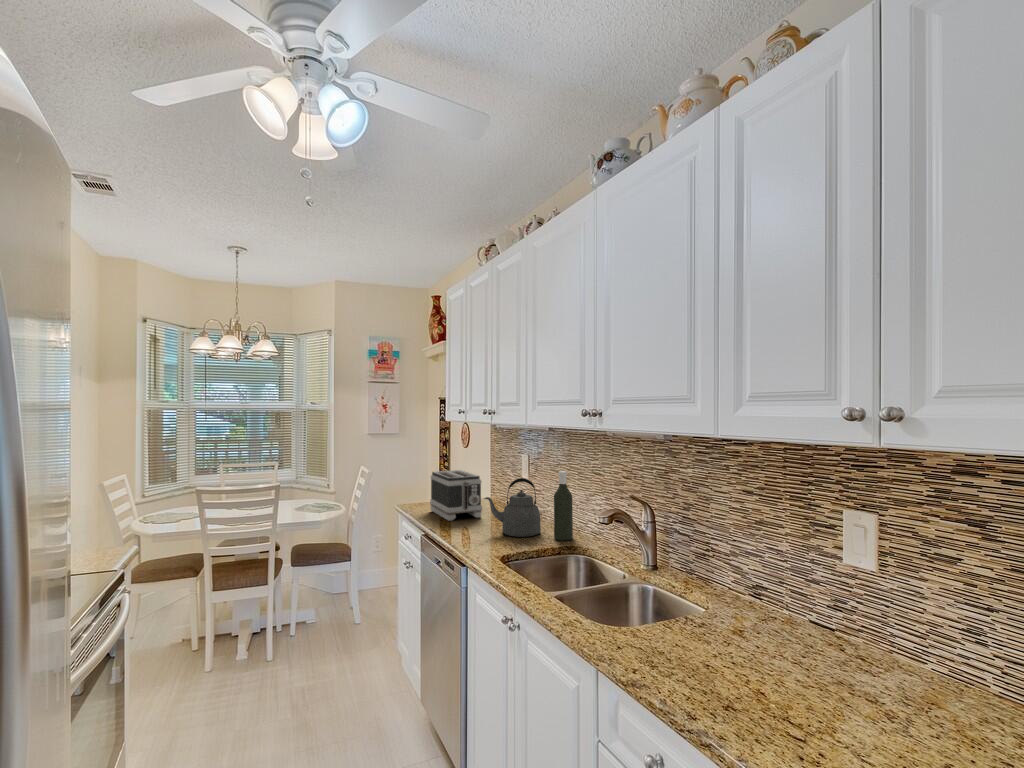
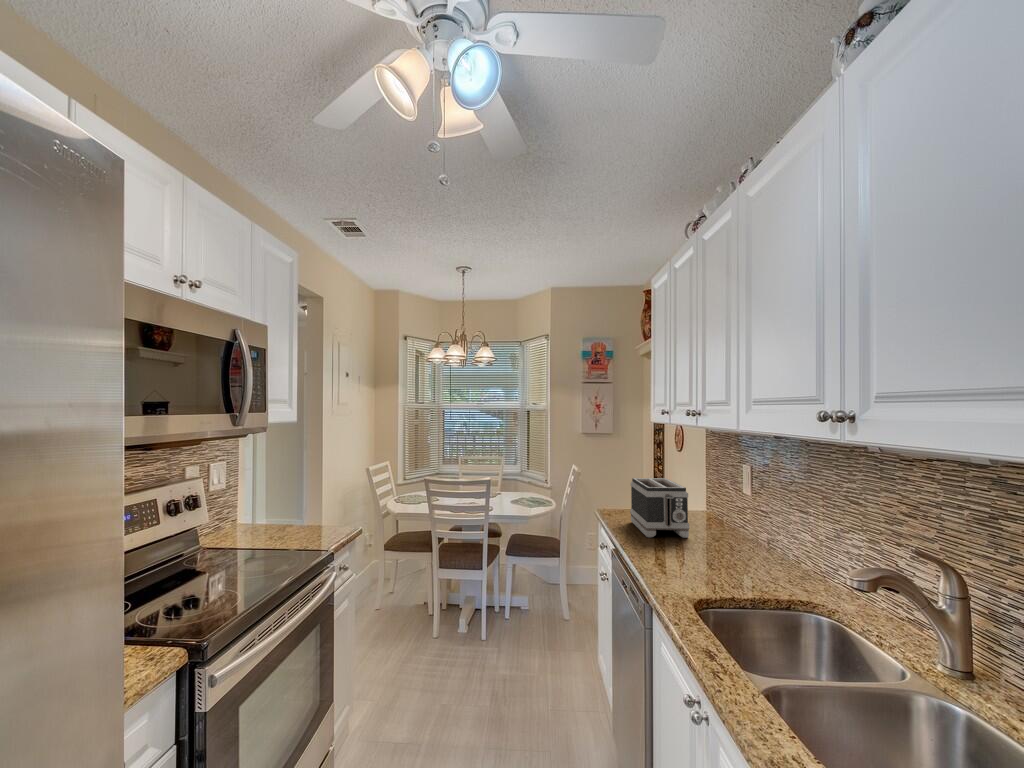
bottle: present [554,471,573,541] -> none [783,493,813,591]
kettle: present [484,478,541,537] -> none [686,497,765,575]

